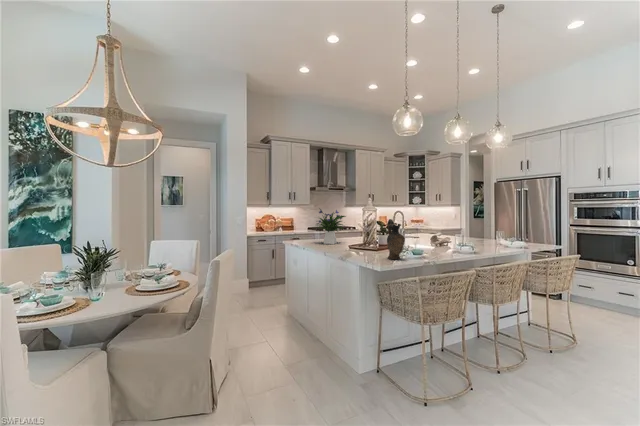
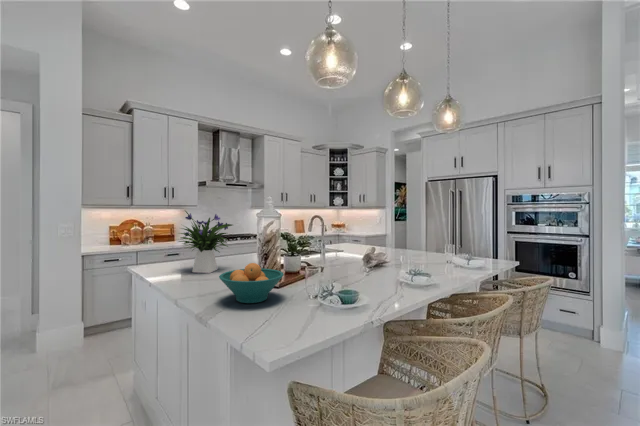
ceramic pitcher: present [387,219,405,259] -> none [295,236,331,323]
fruit bowl: none [347,234,380,254] -> present [219,263,284,303]

